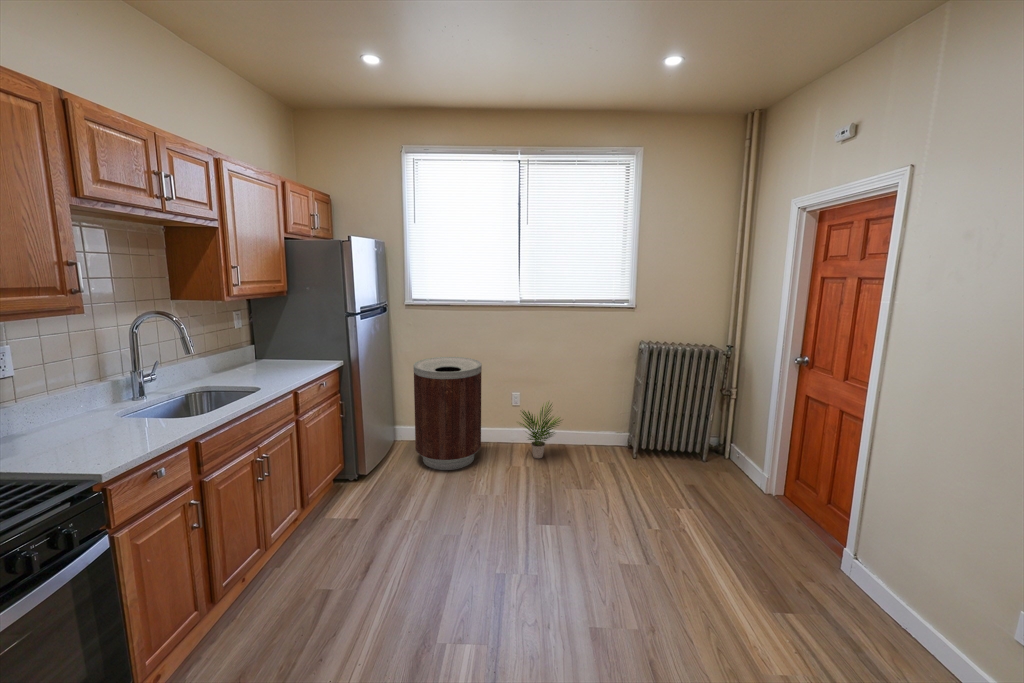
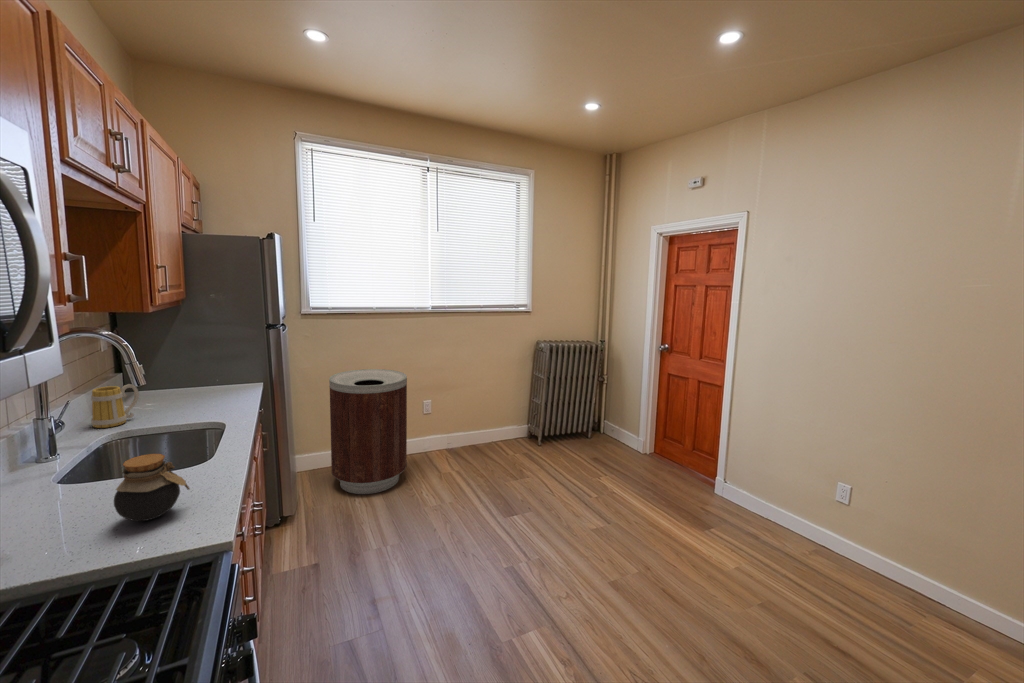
mug: none [202,352,234,382] -> present [91,384,139,428]
jar: none [82,402,137,448] -> present [114,454,190,521]
potted plant: present [520,402,561,458] -> none [435,404,482,462]

